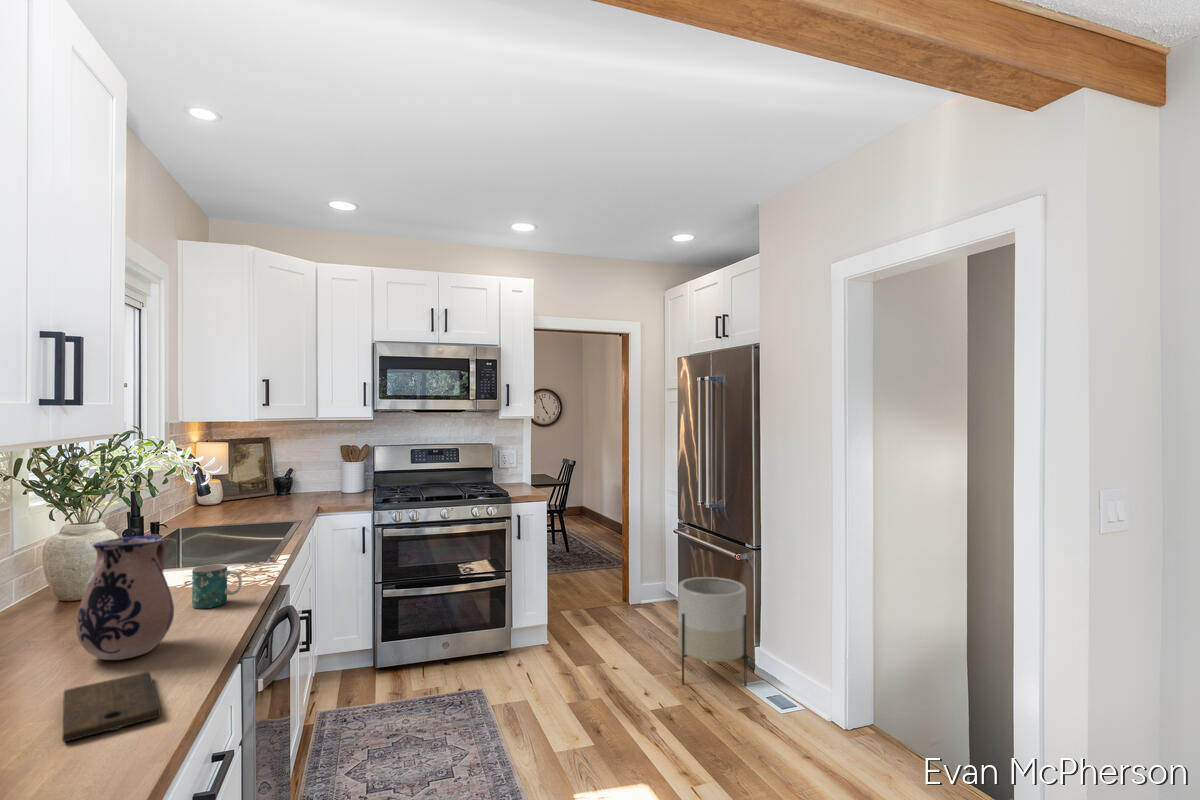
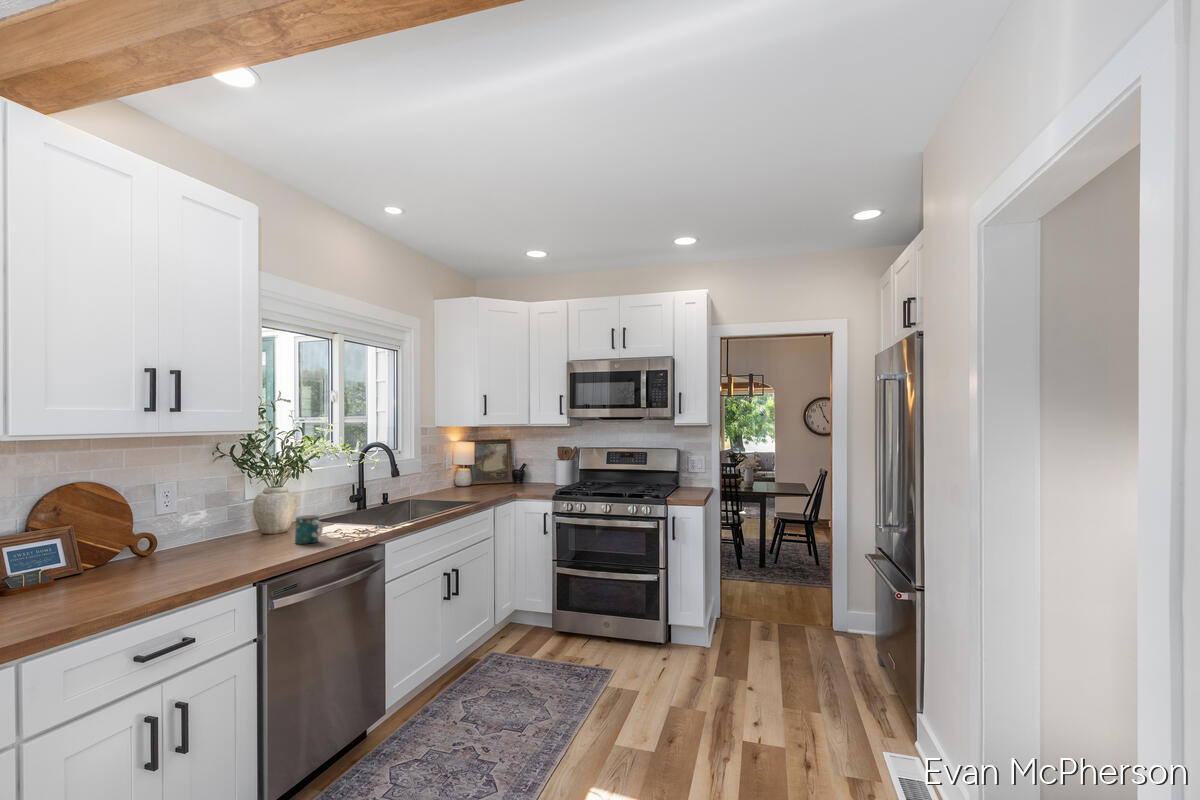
ceramic pitcher: present [76,534,174,660] -> none [178,486,251,563]
planter: present [678,577,747,686] -> none [805,606,896,755]
cutting board: present [62,672,161,741] -> none [75,571,180,597]

